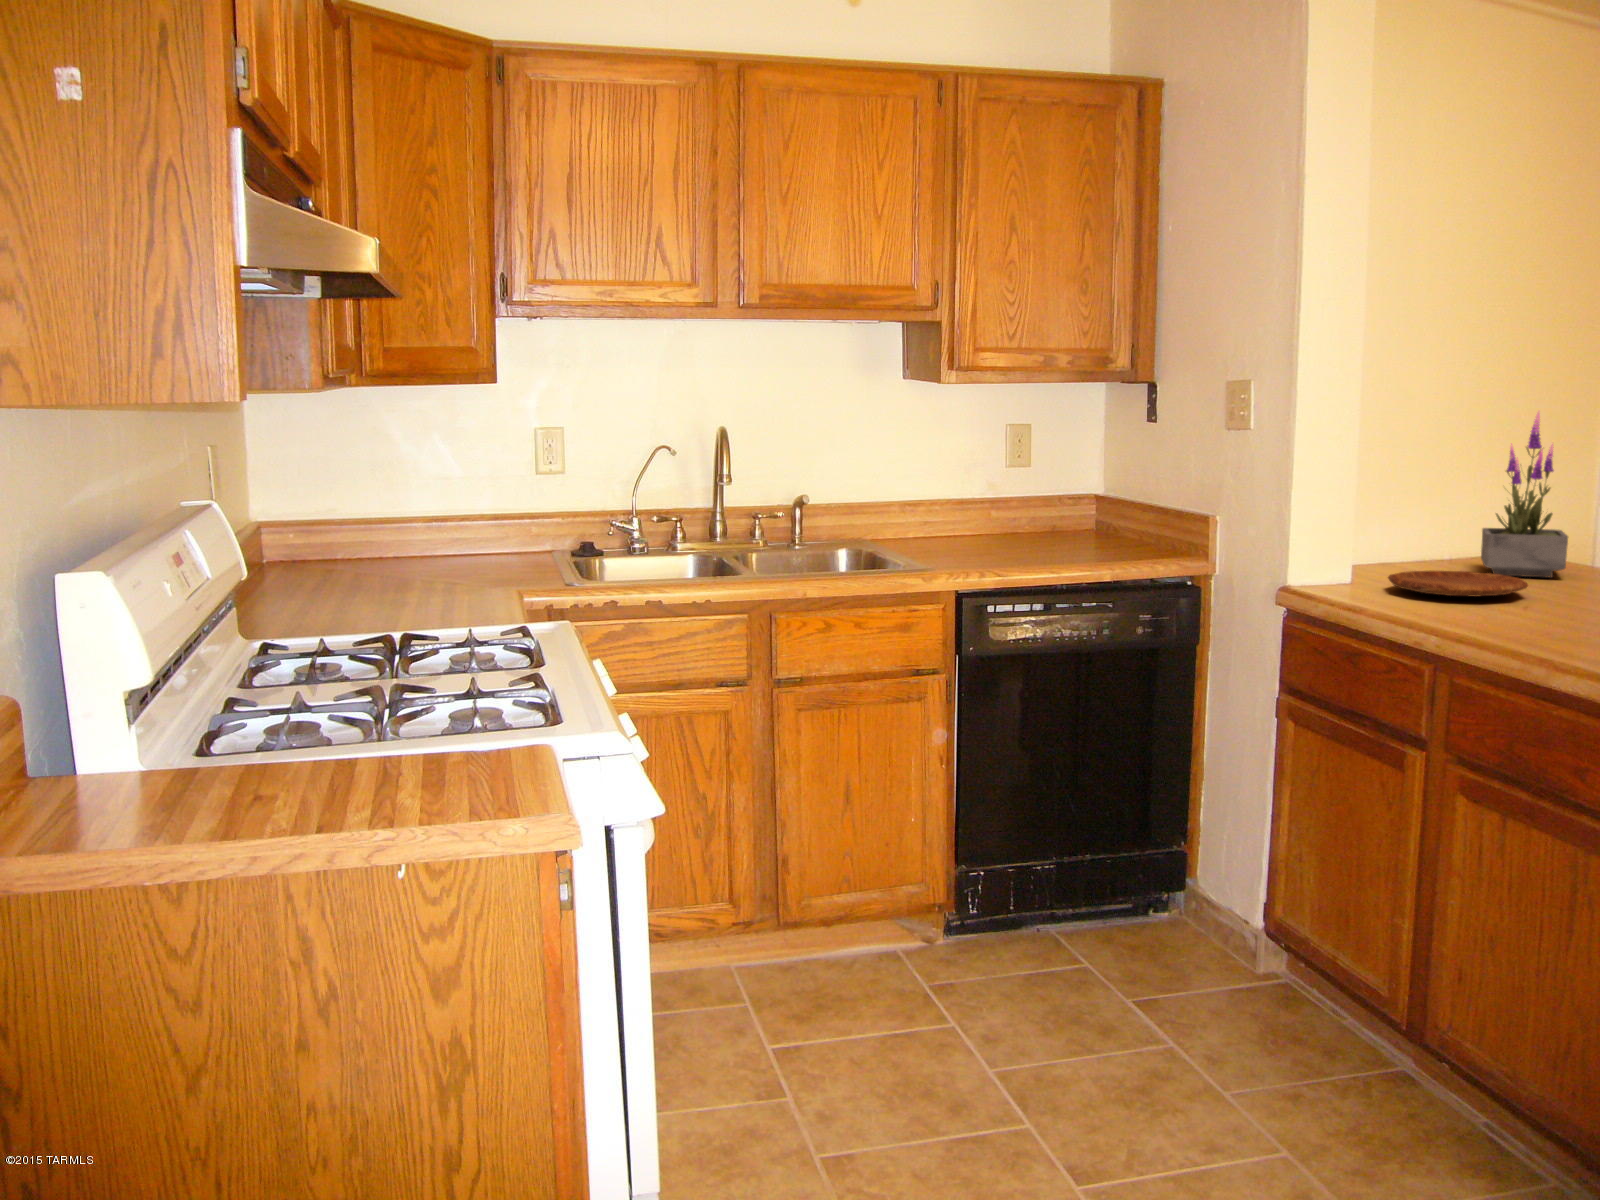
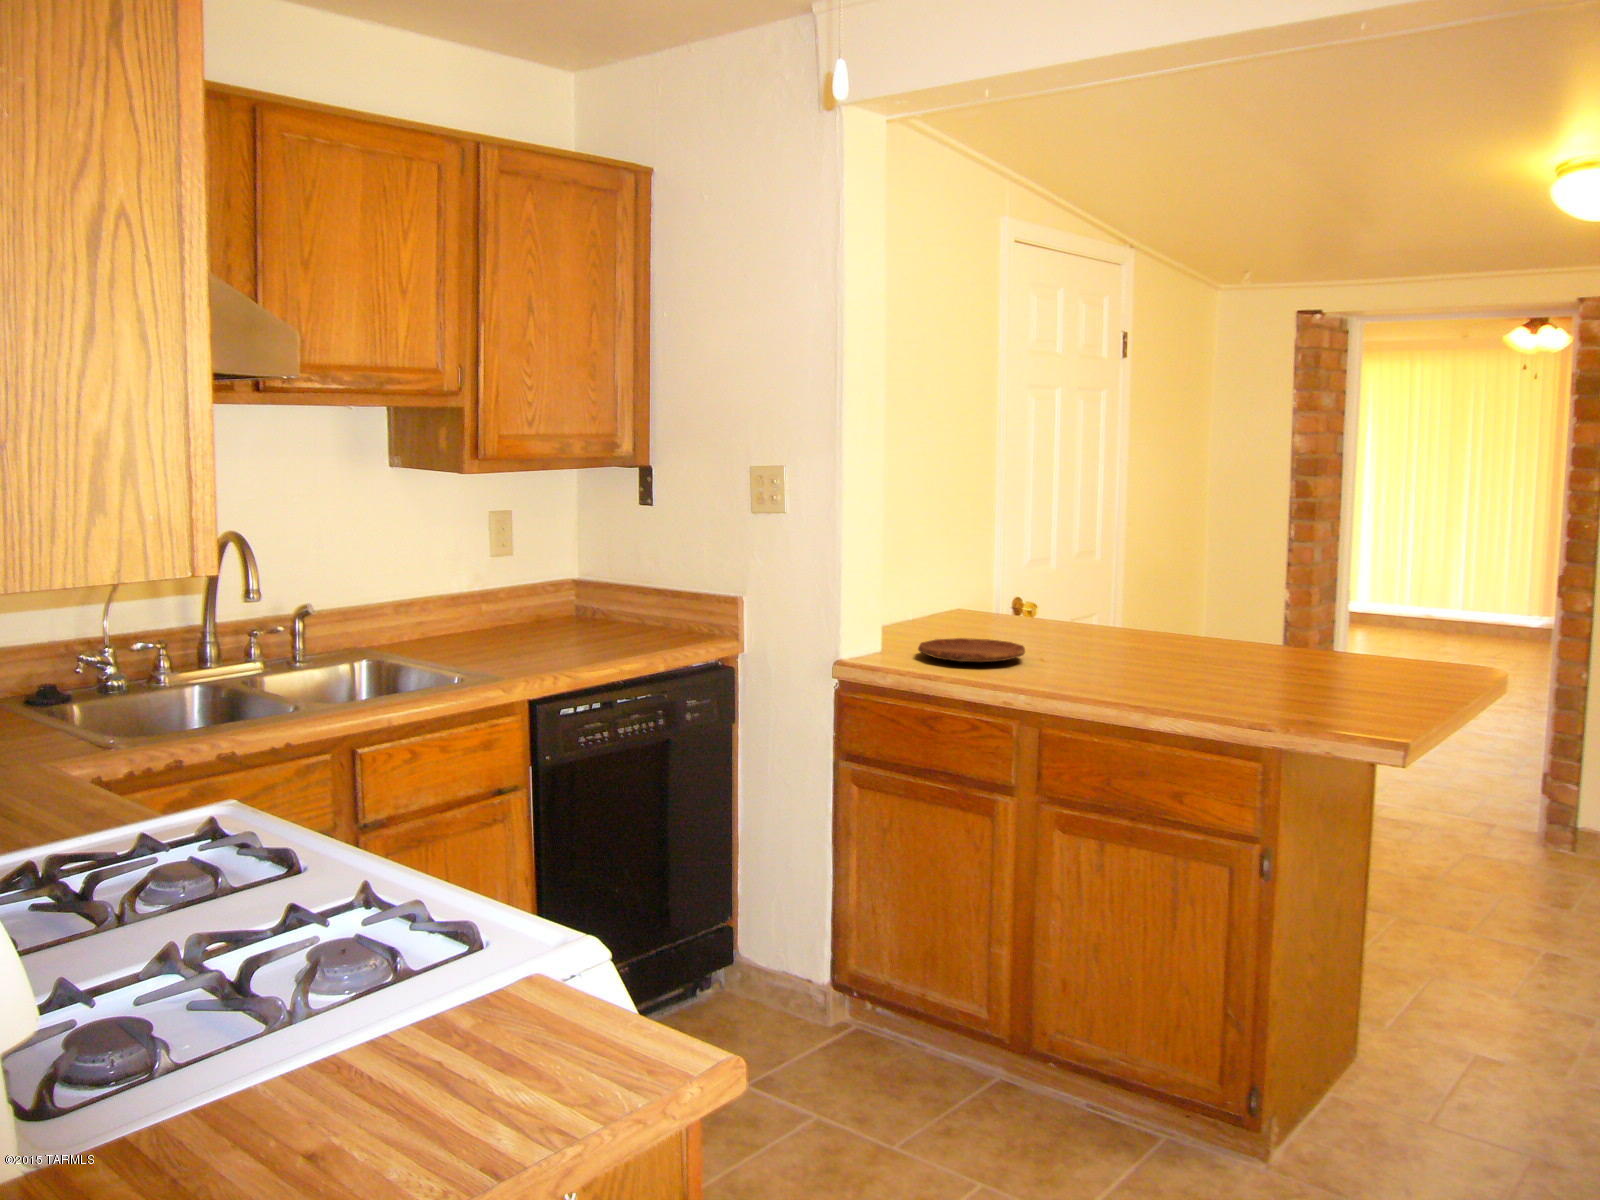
potted plant: present [1481,413,1568,577] -> none [939,499,1016,638]

